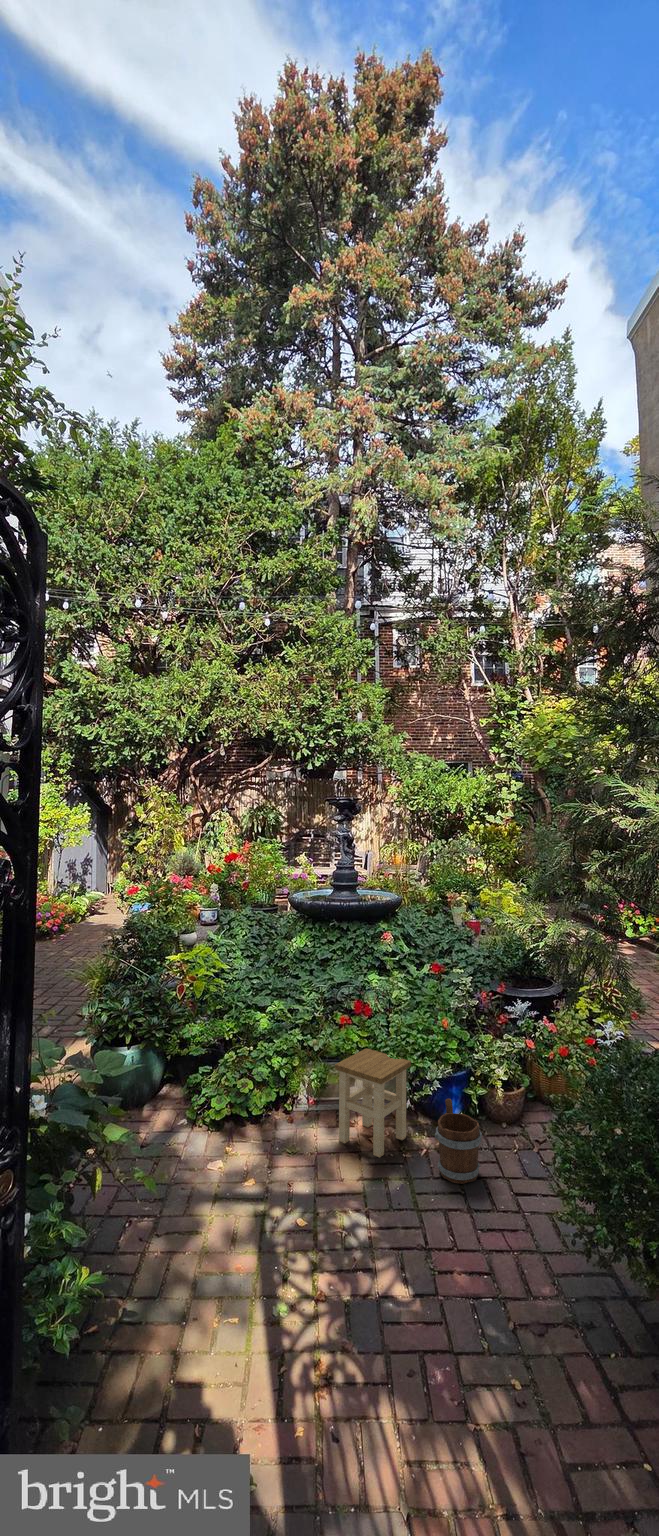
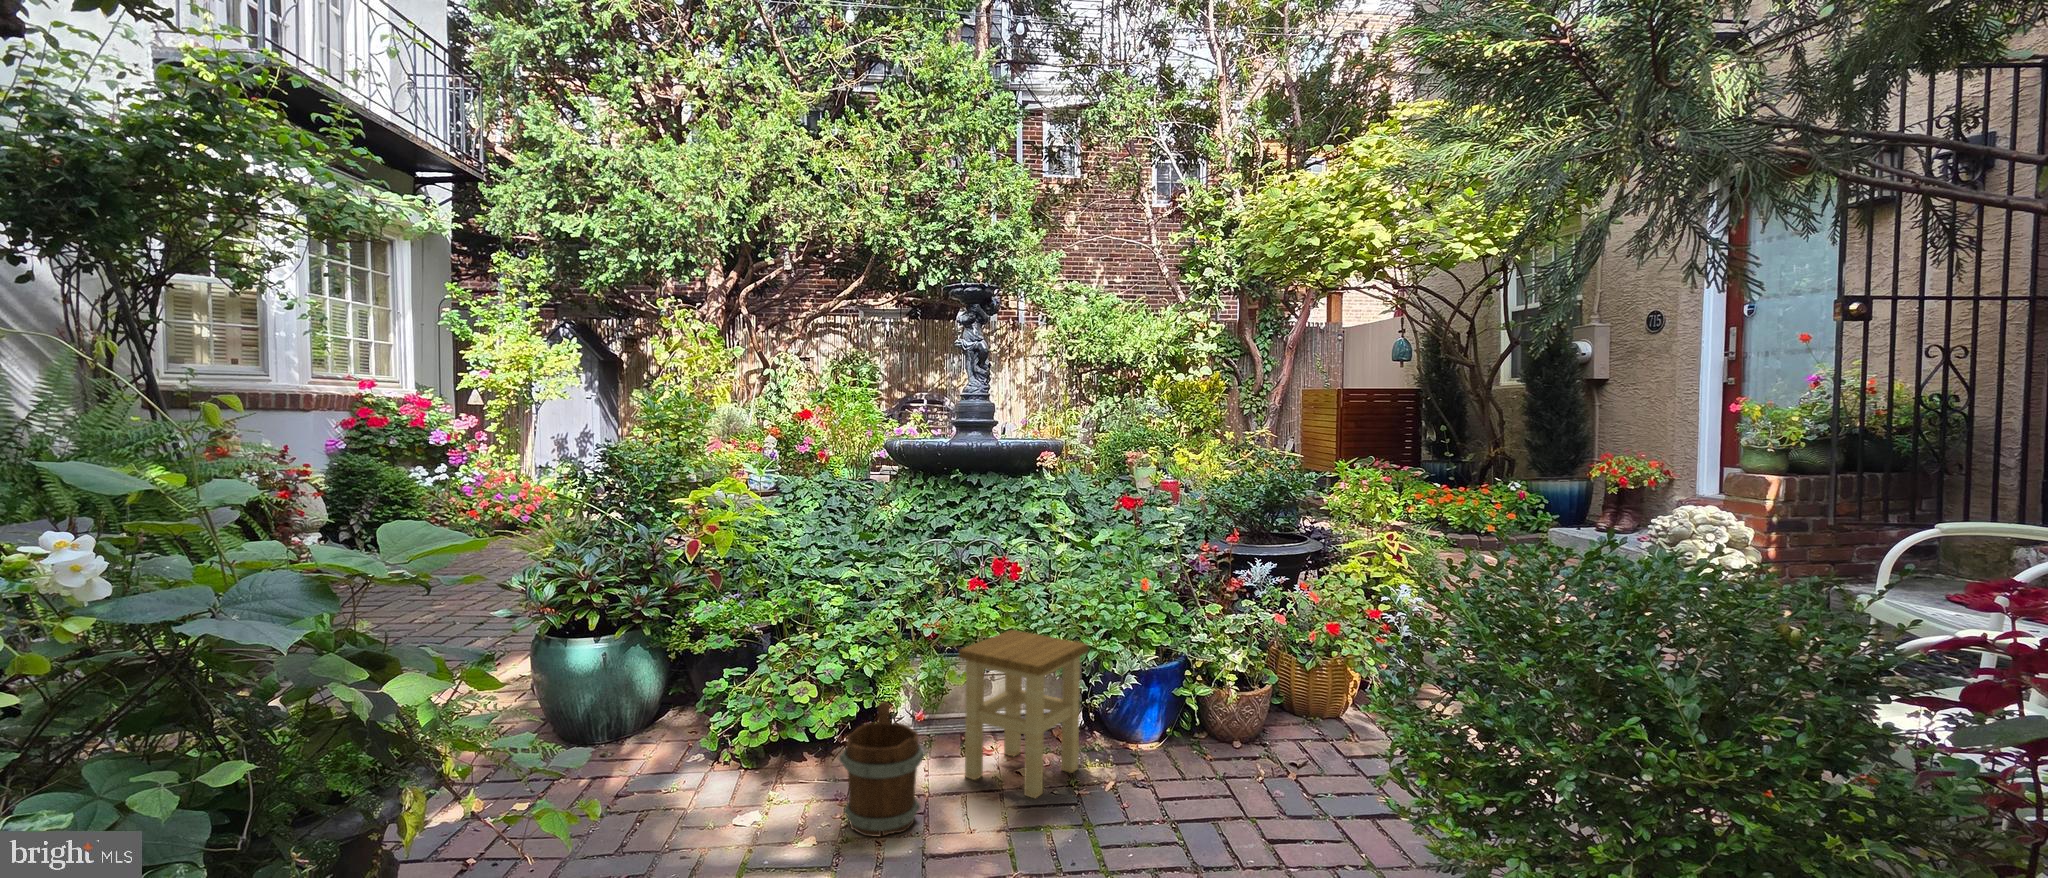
bucket: present [435,1099,482,1184] -> present [839,702,925,836]

